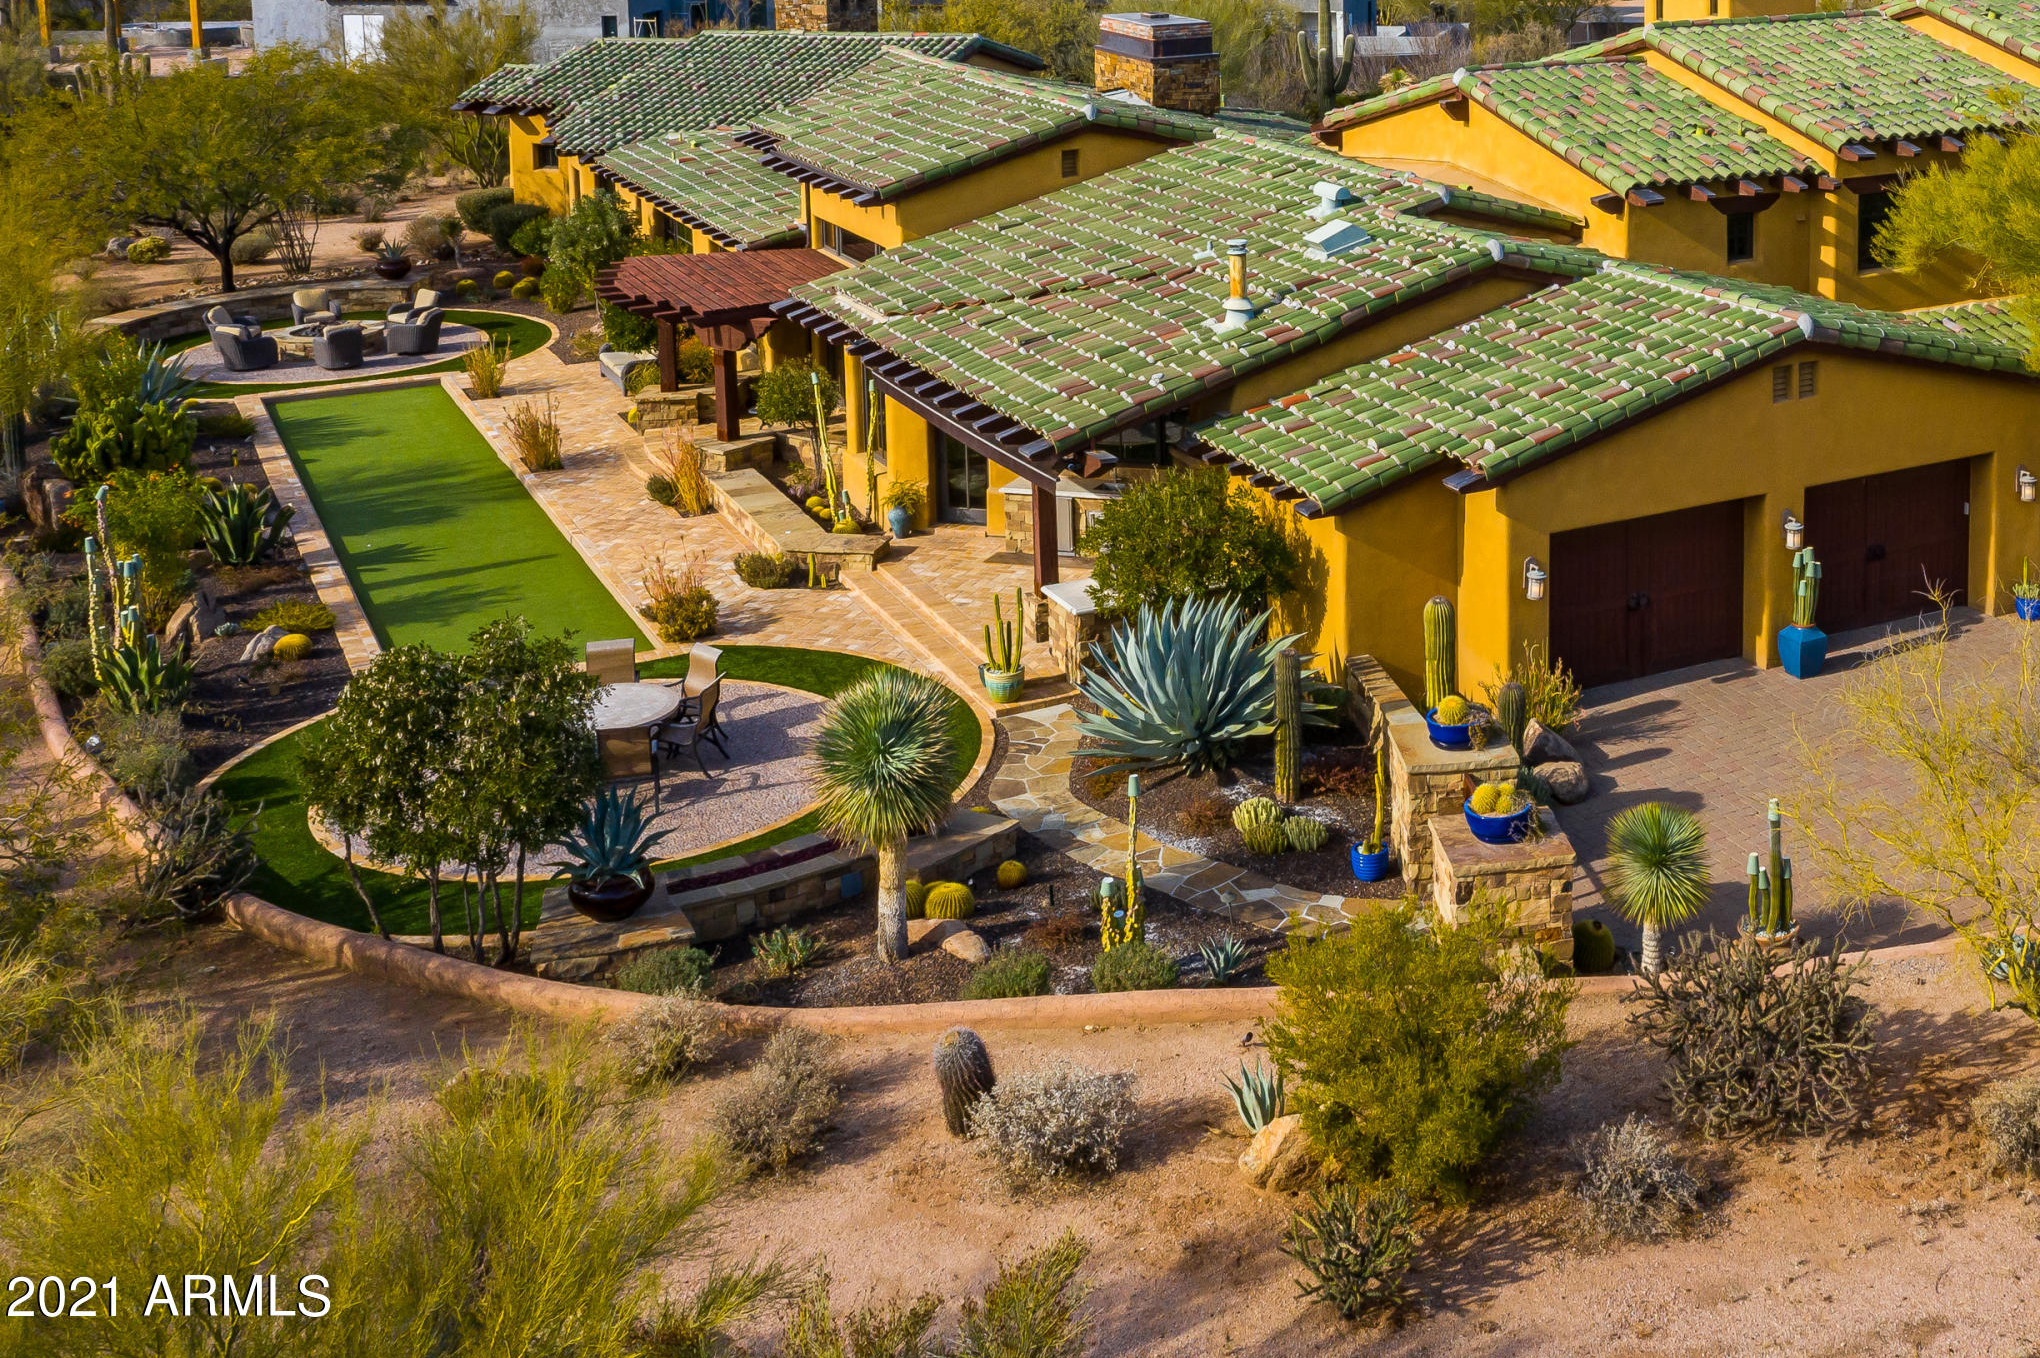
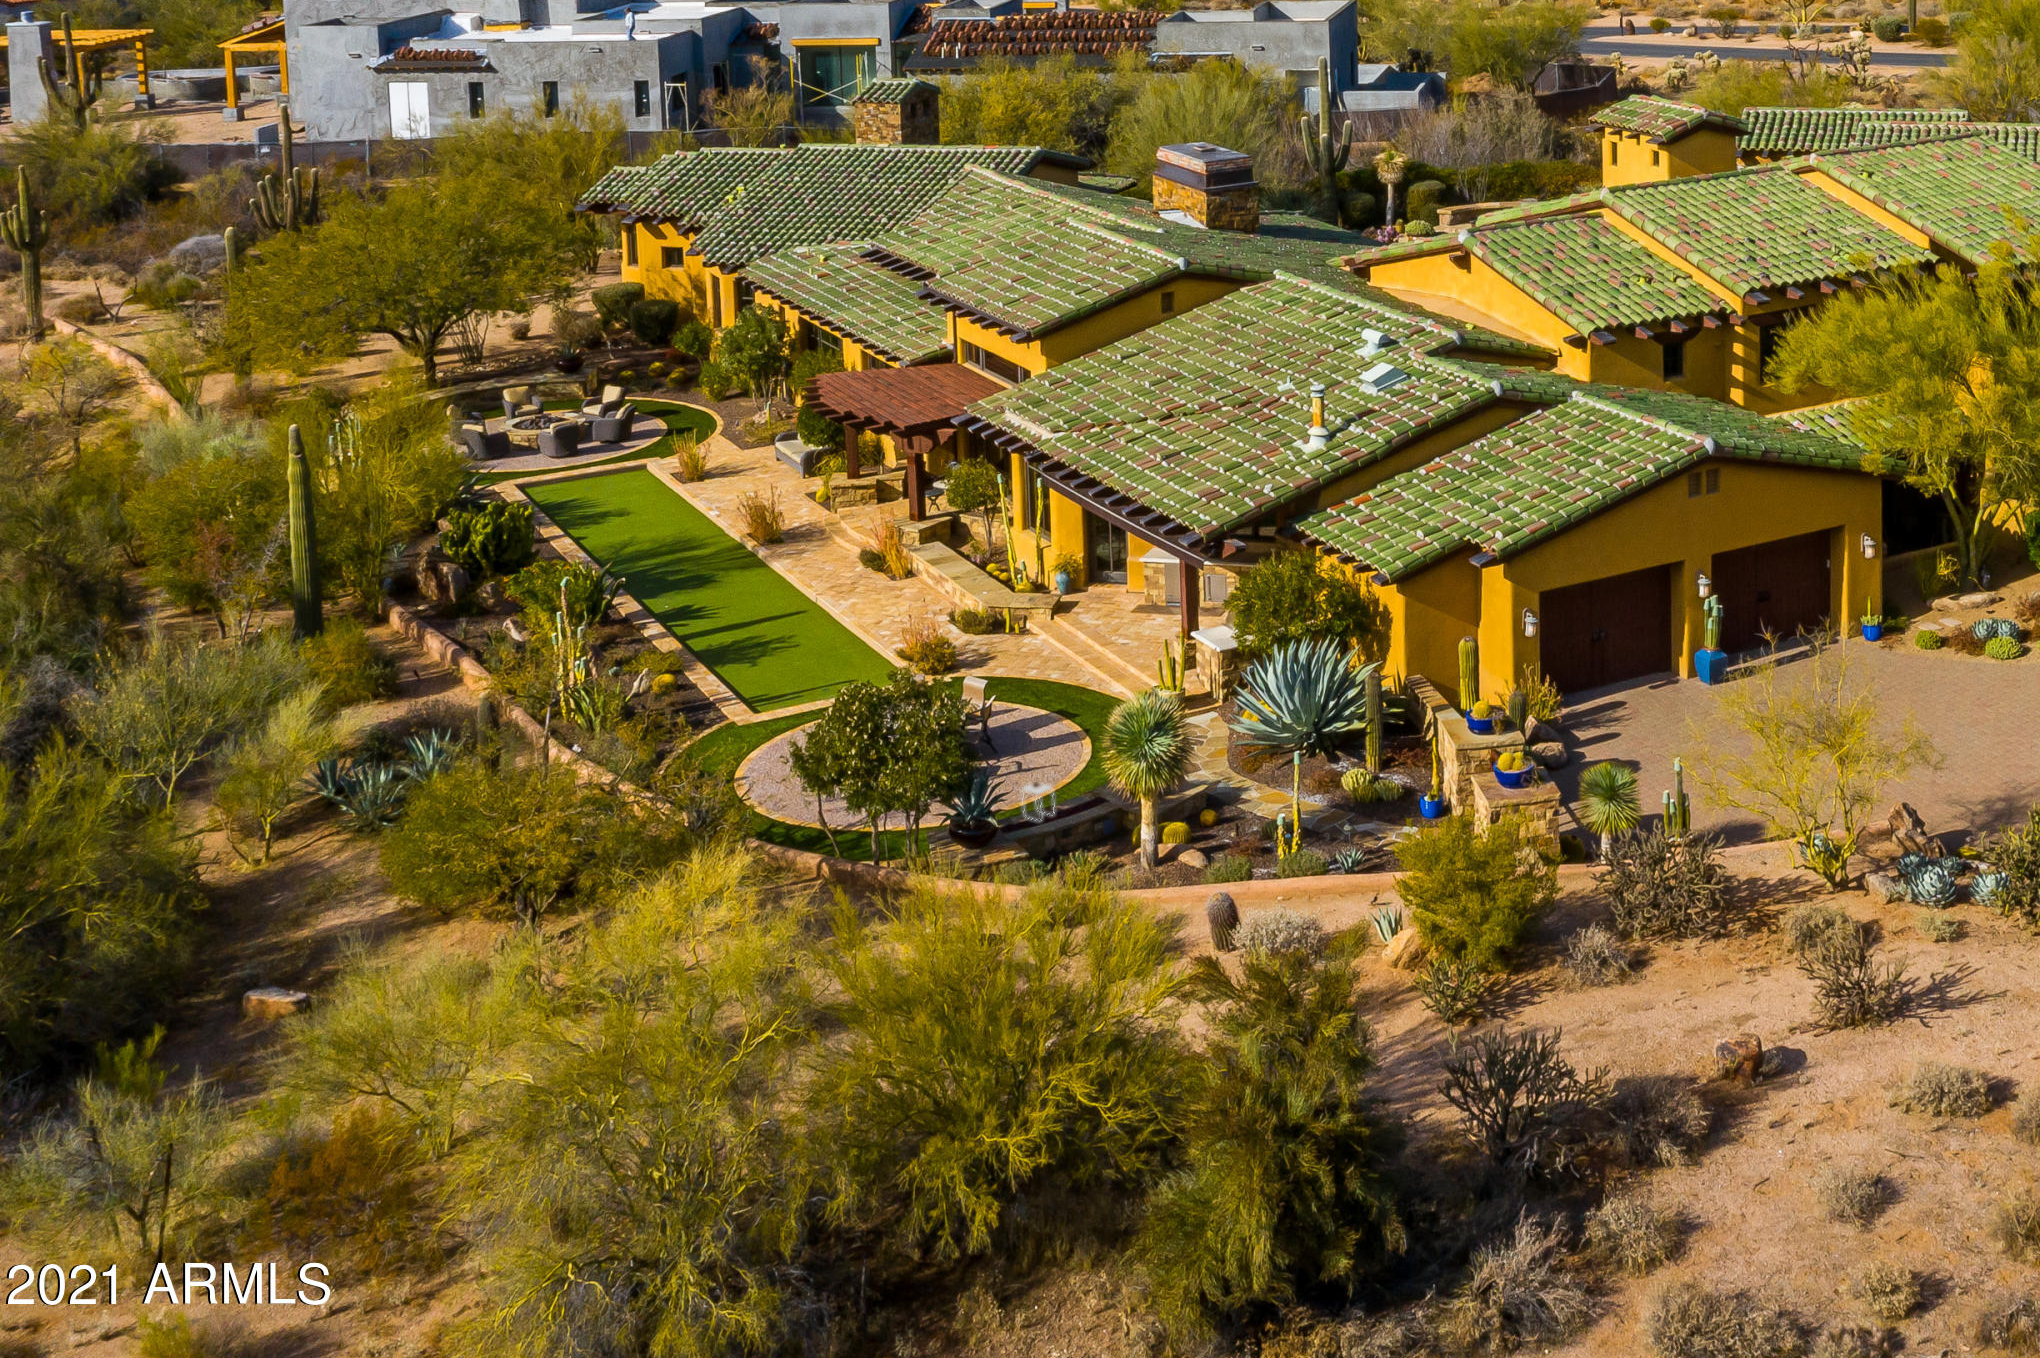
side table: none [716,813,769,876] -> present [1022,782,1055,819]

